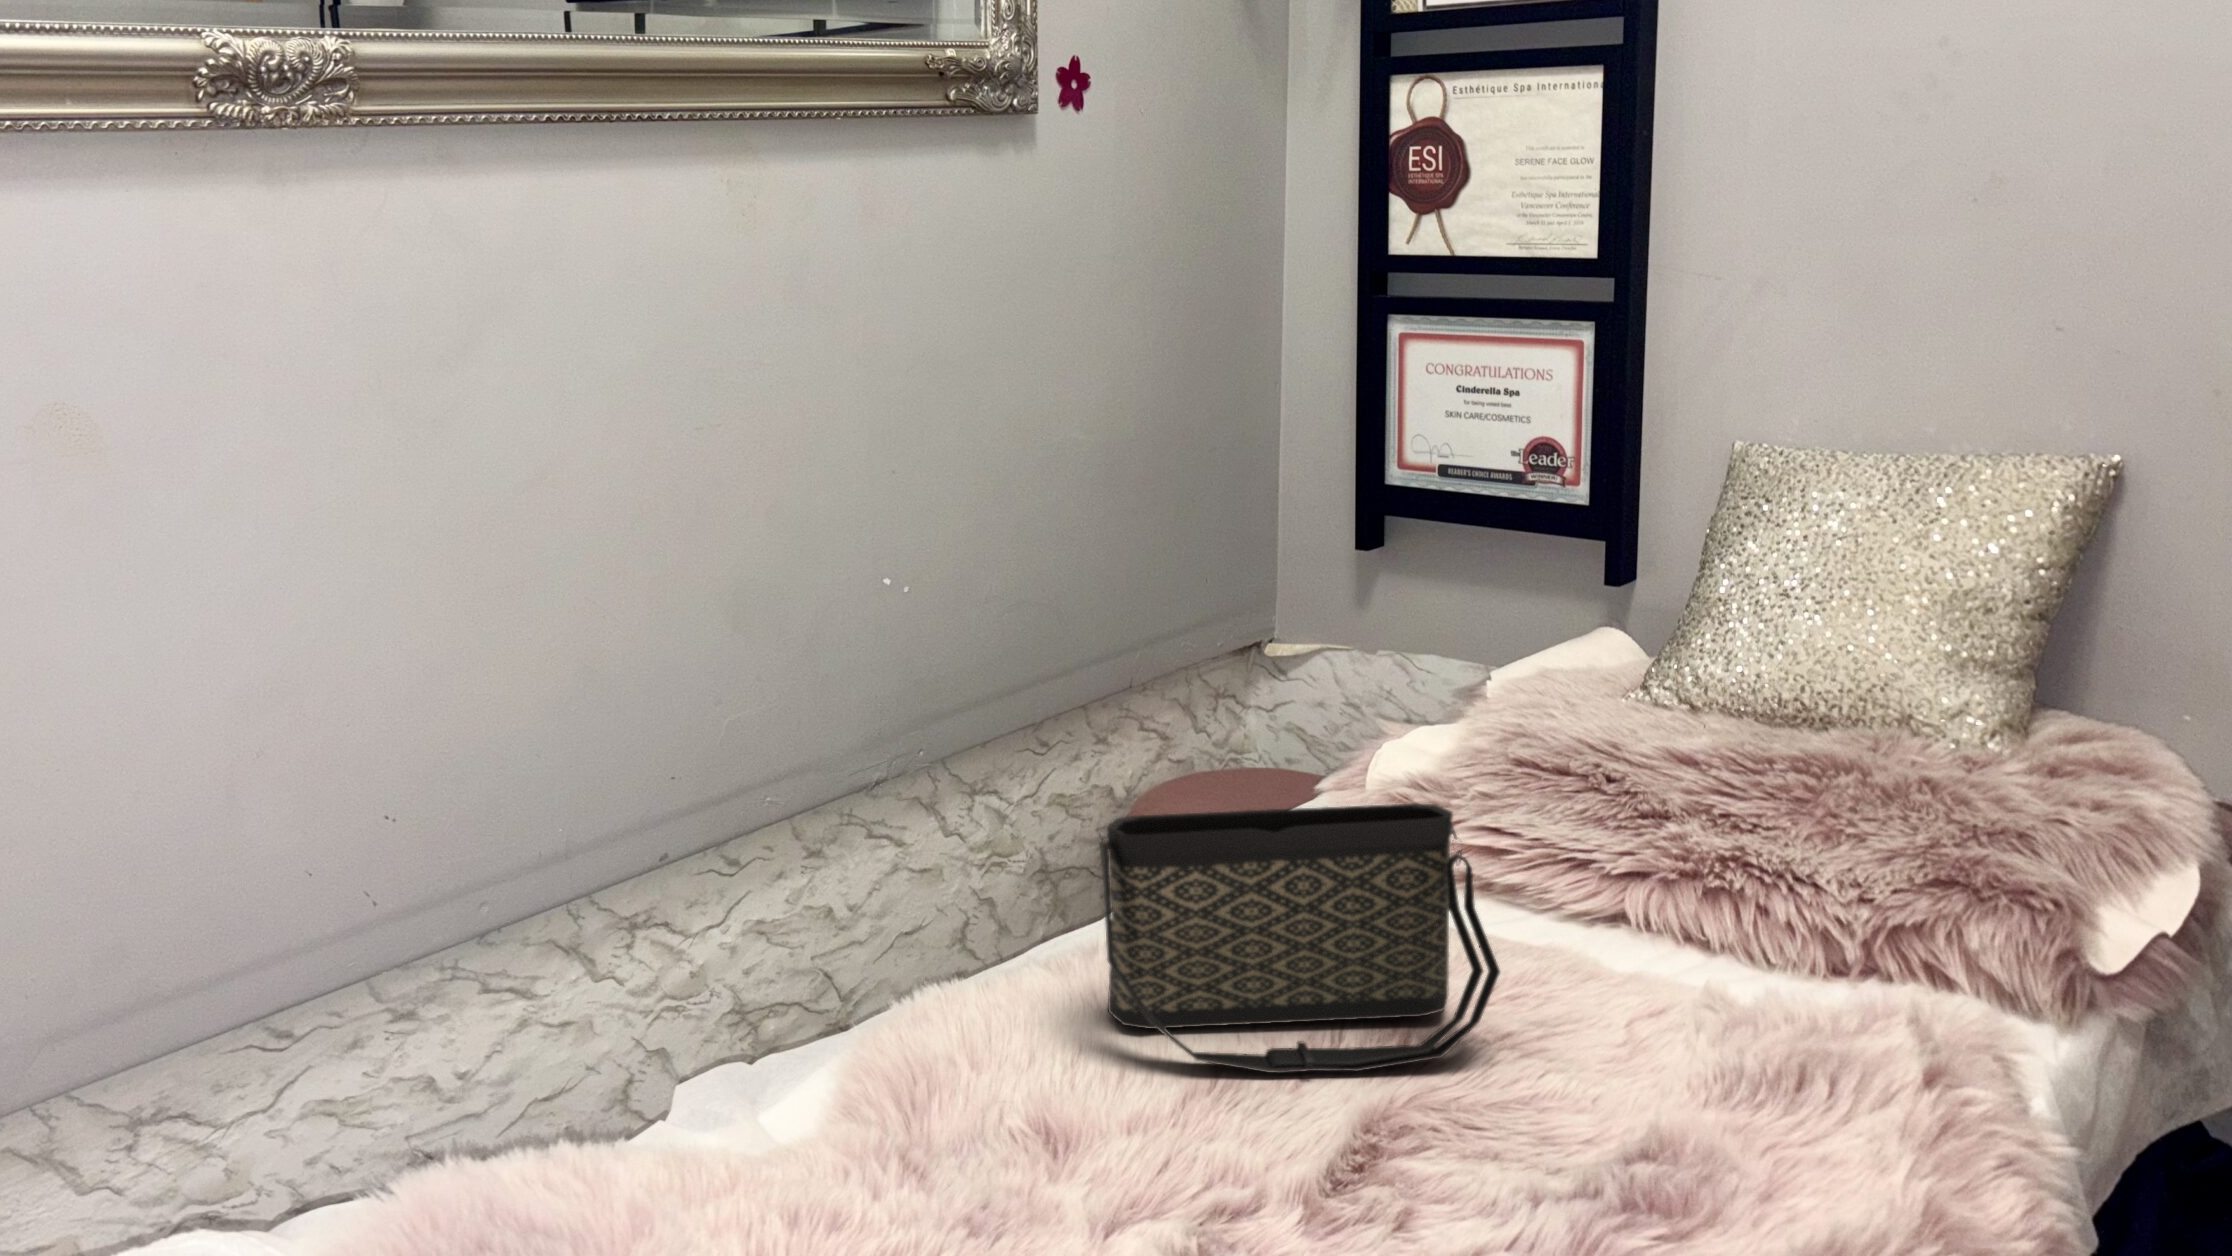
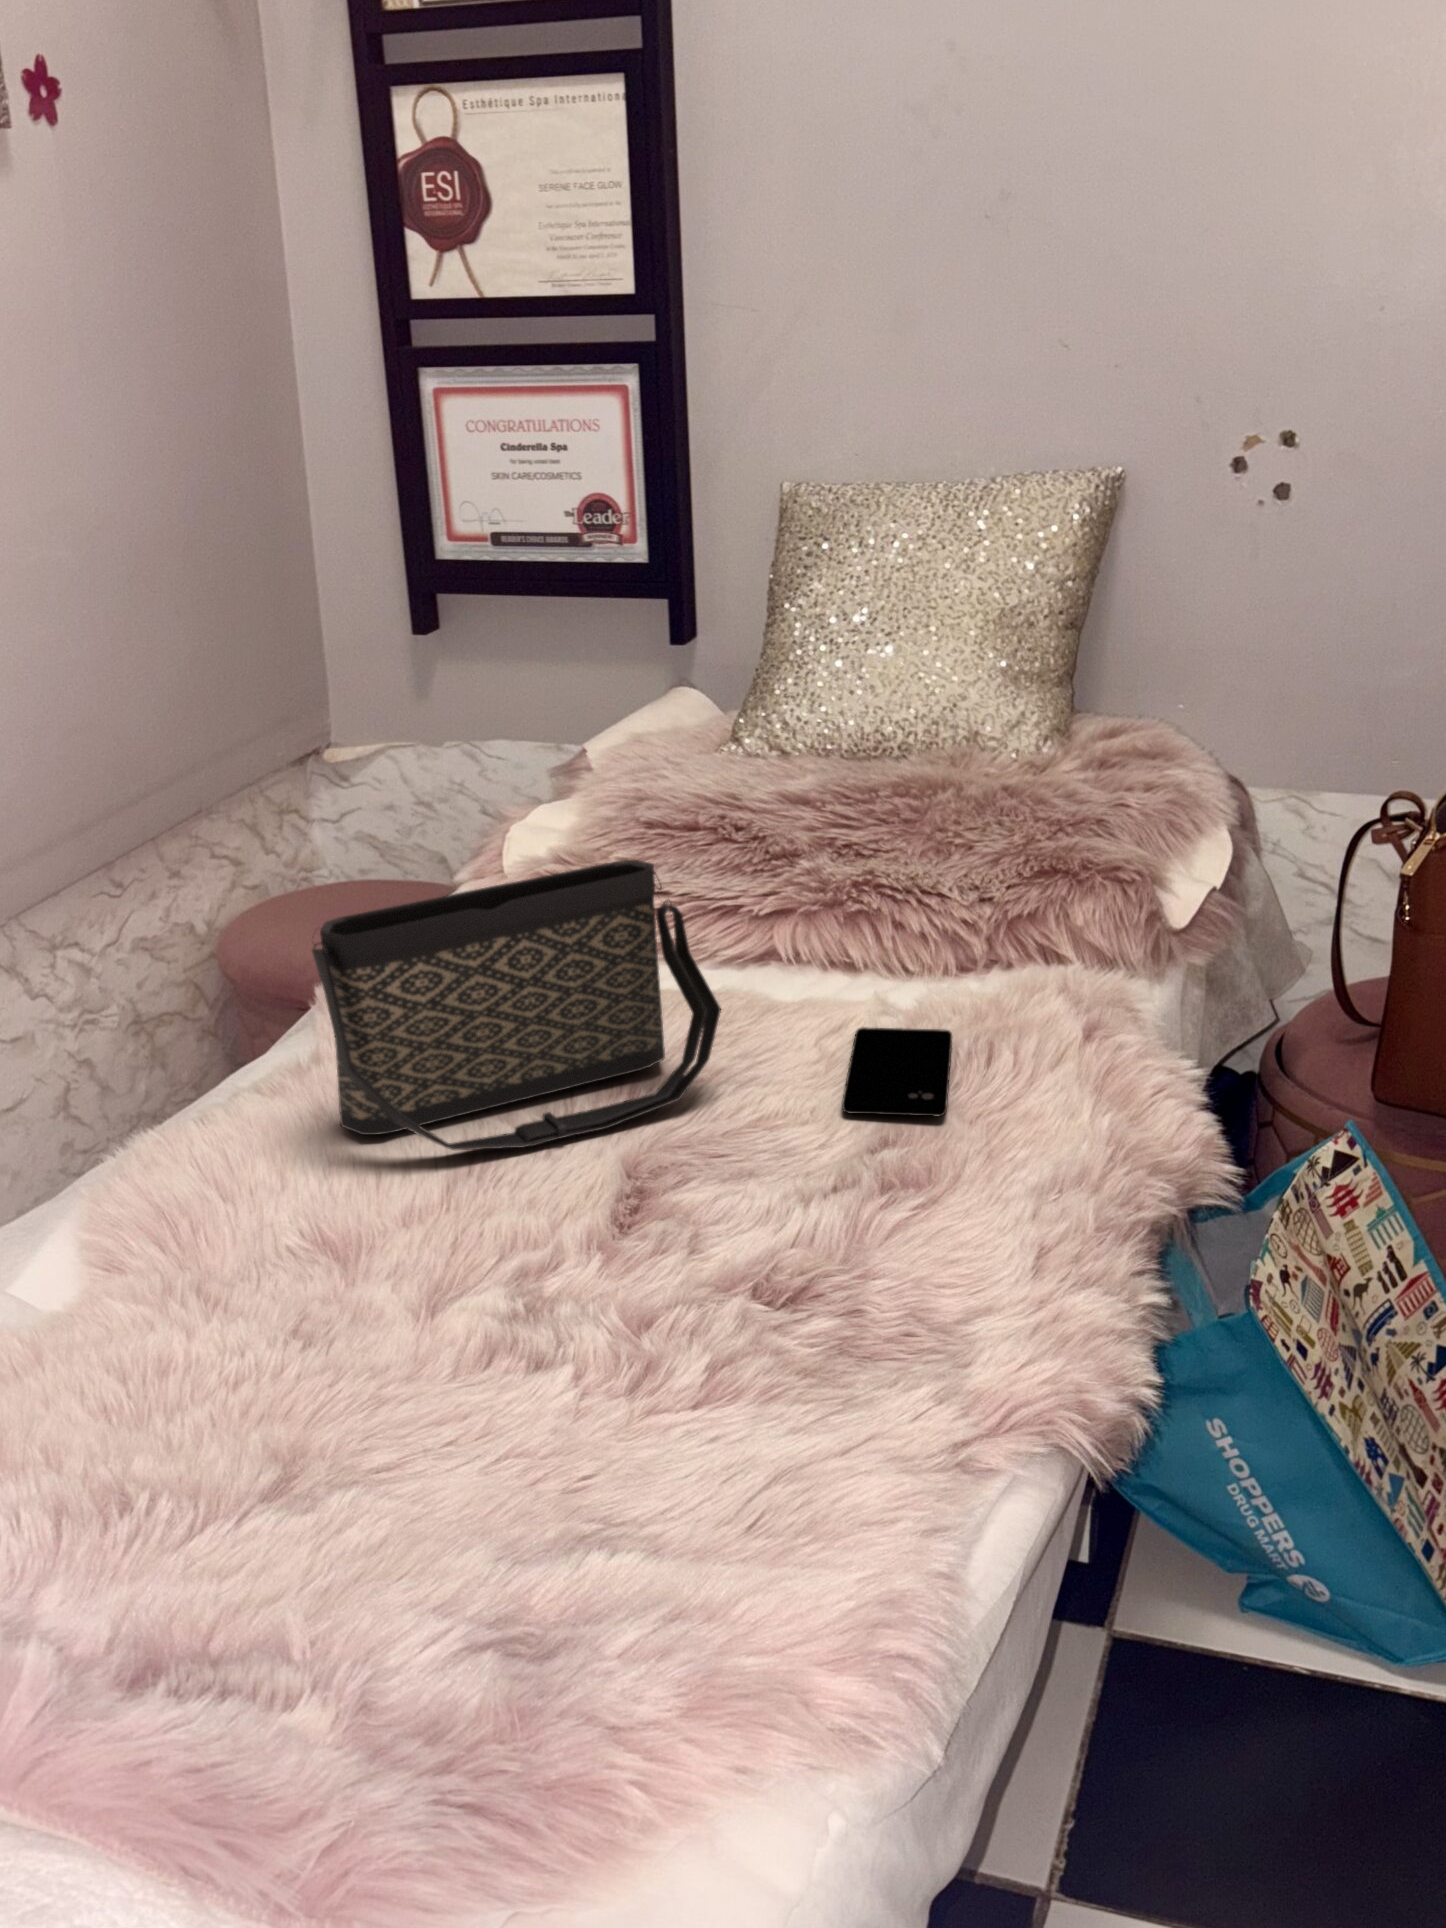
smartphone: none [1617,1018,1776,1140] -> present [842,1027,952,1116]

